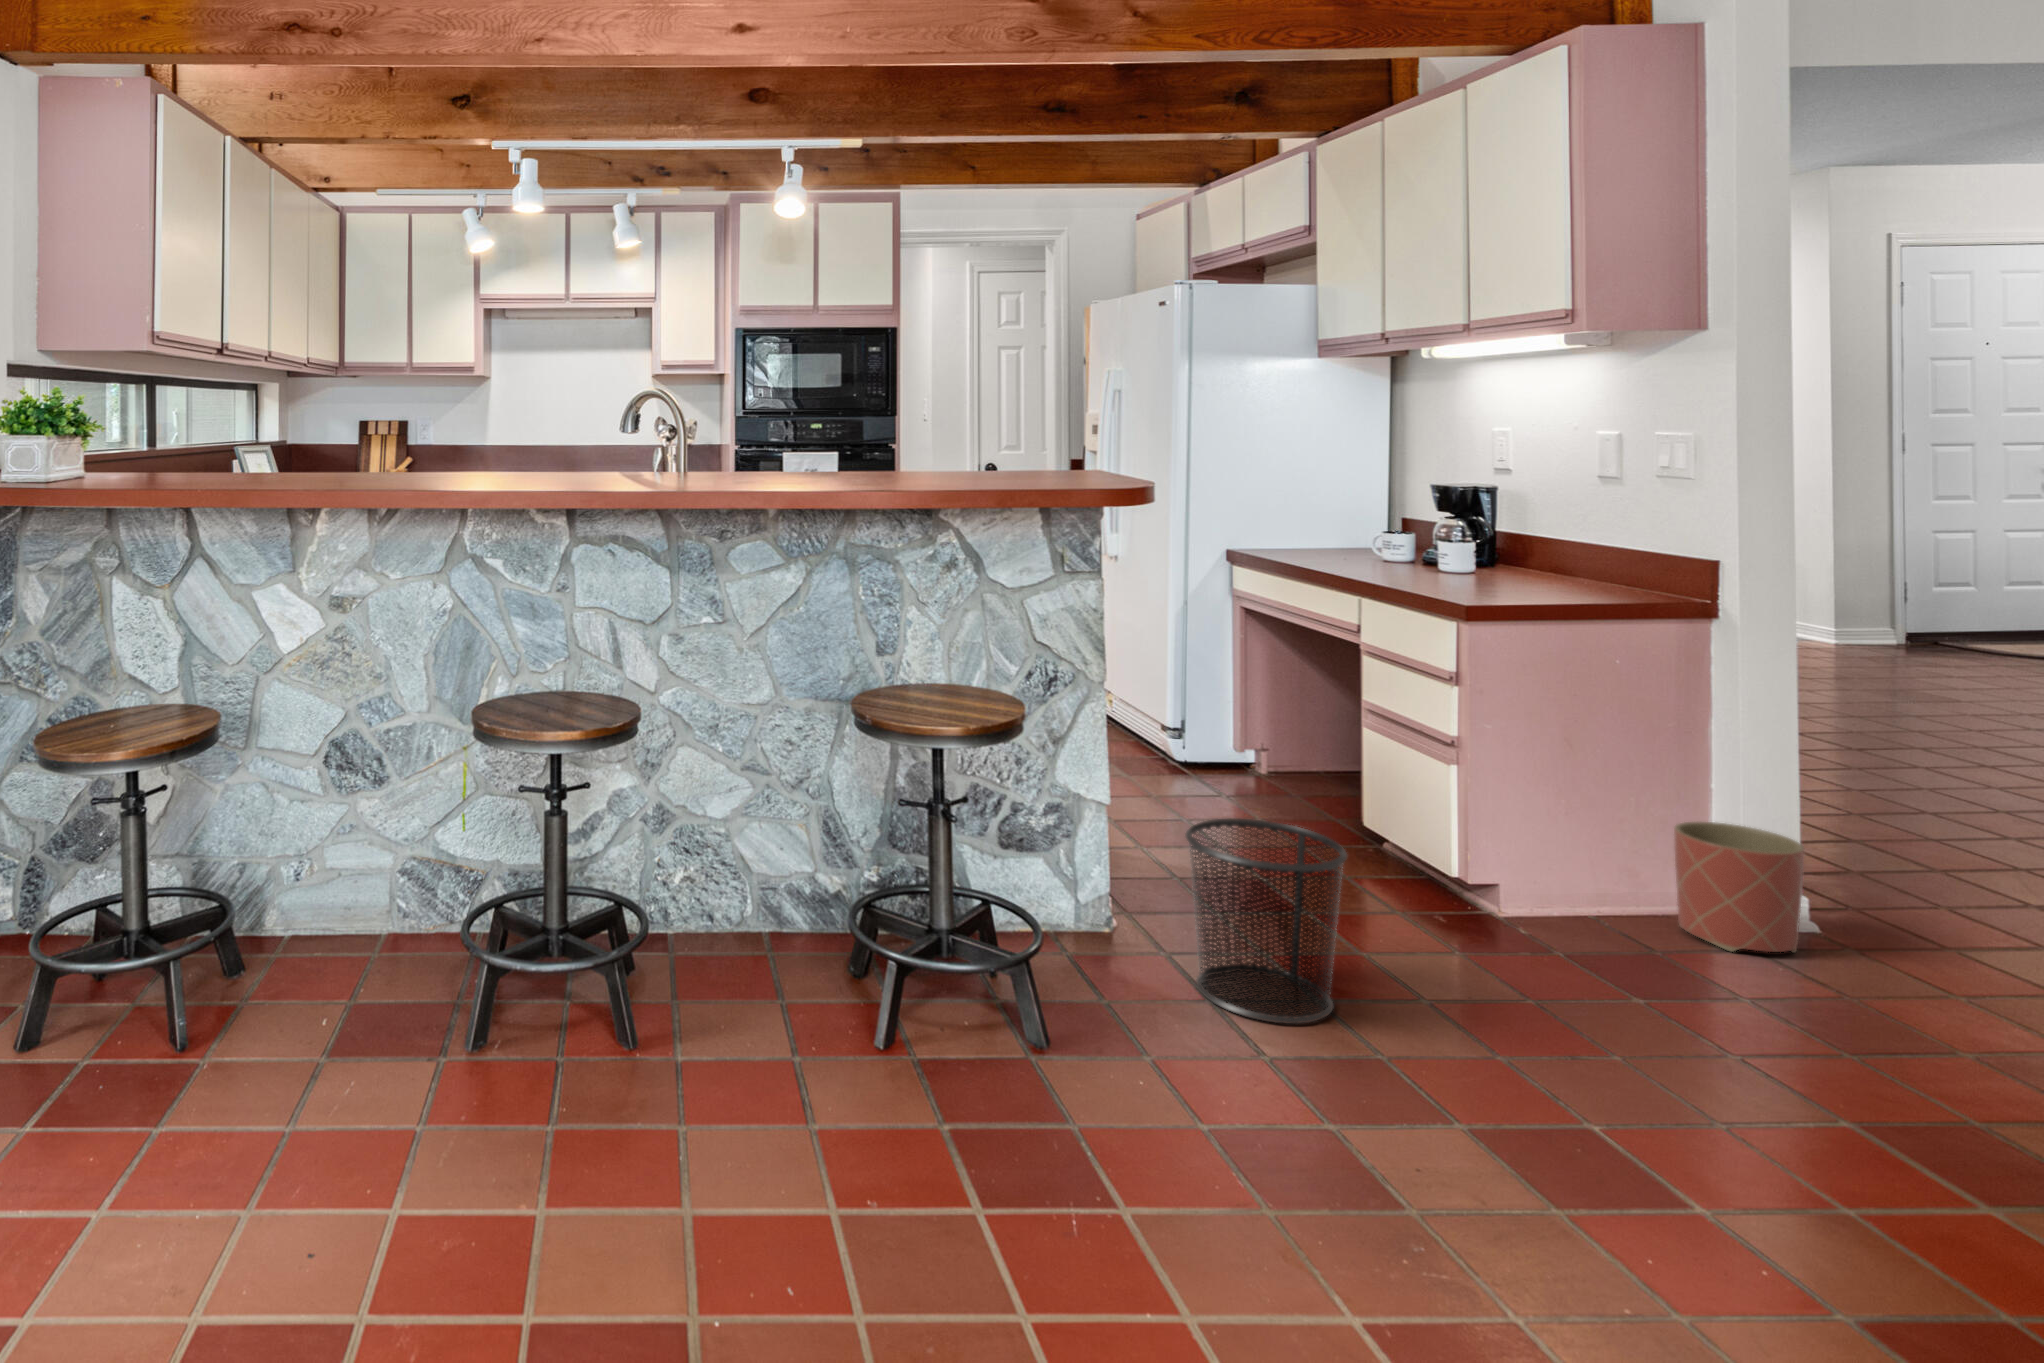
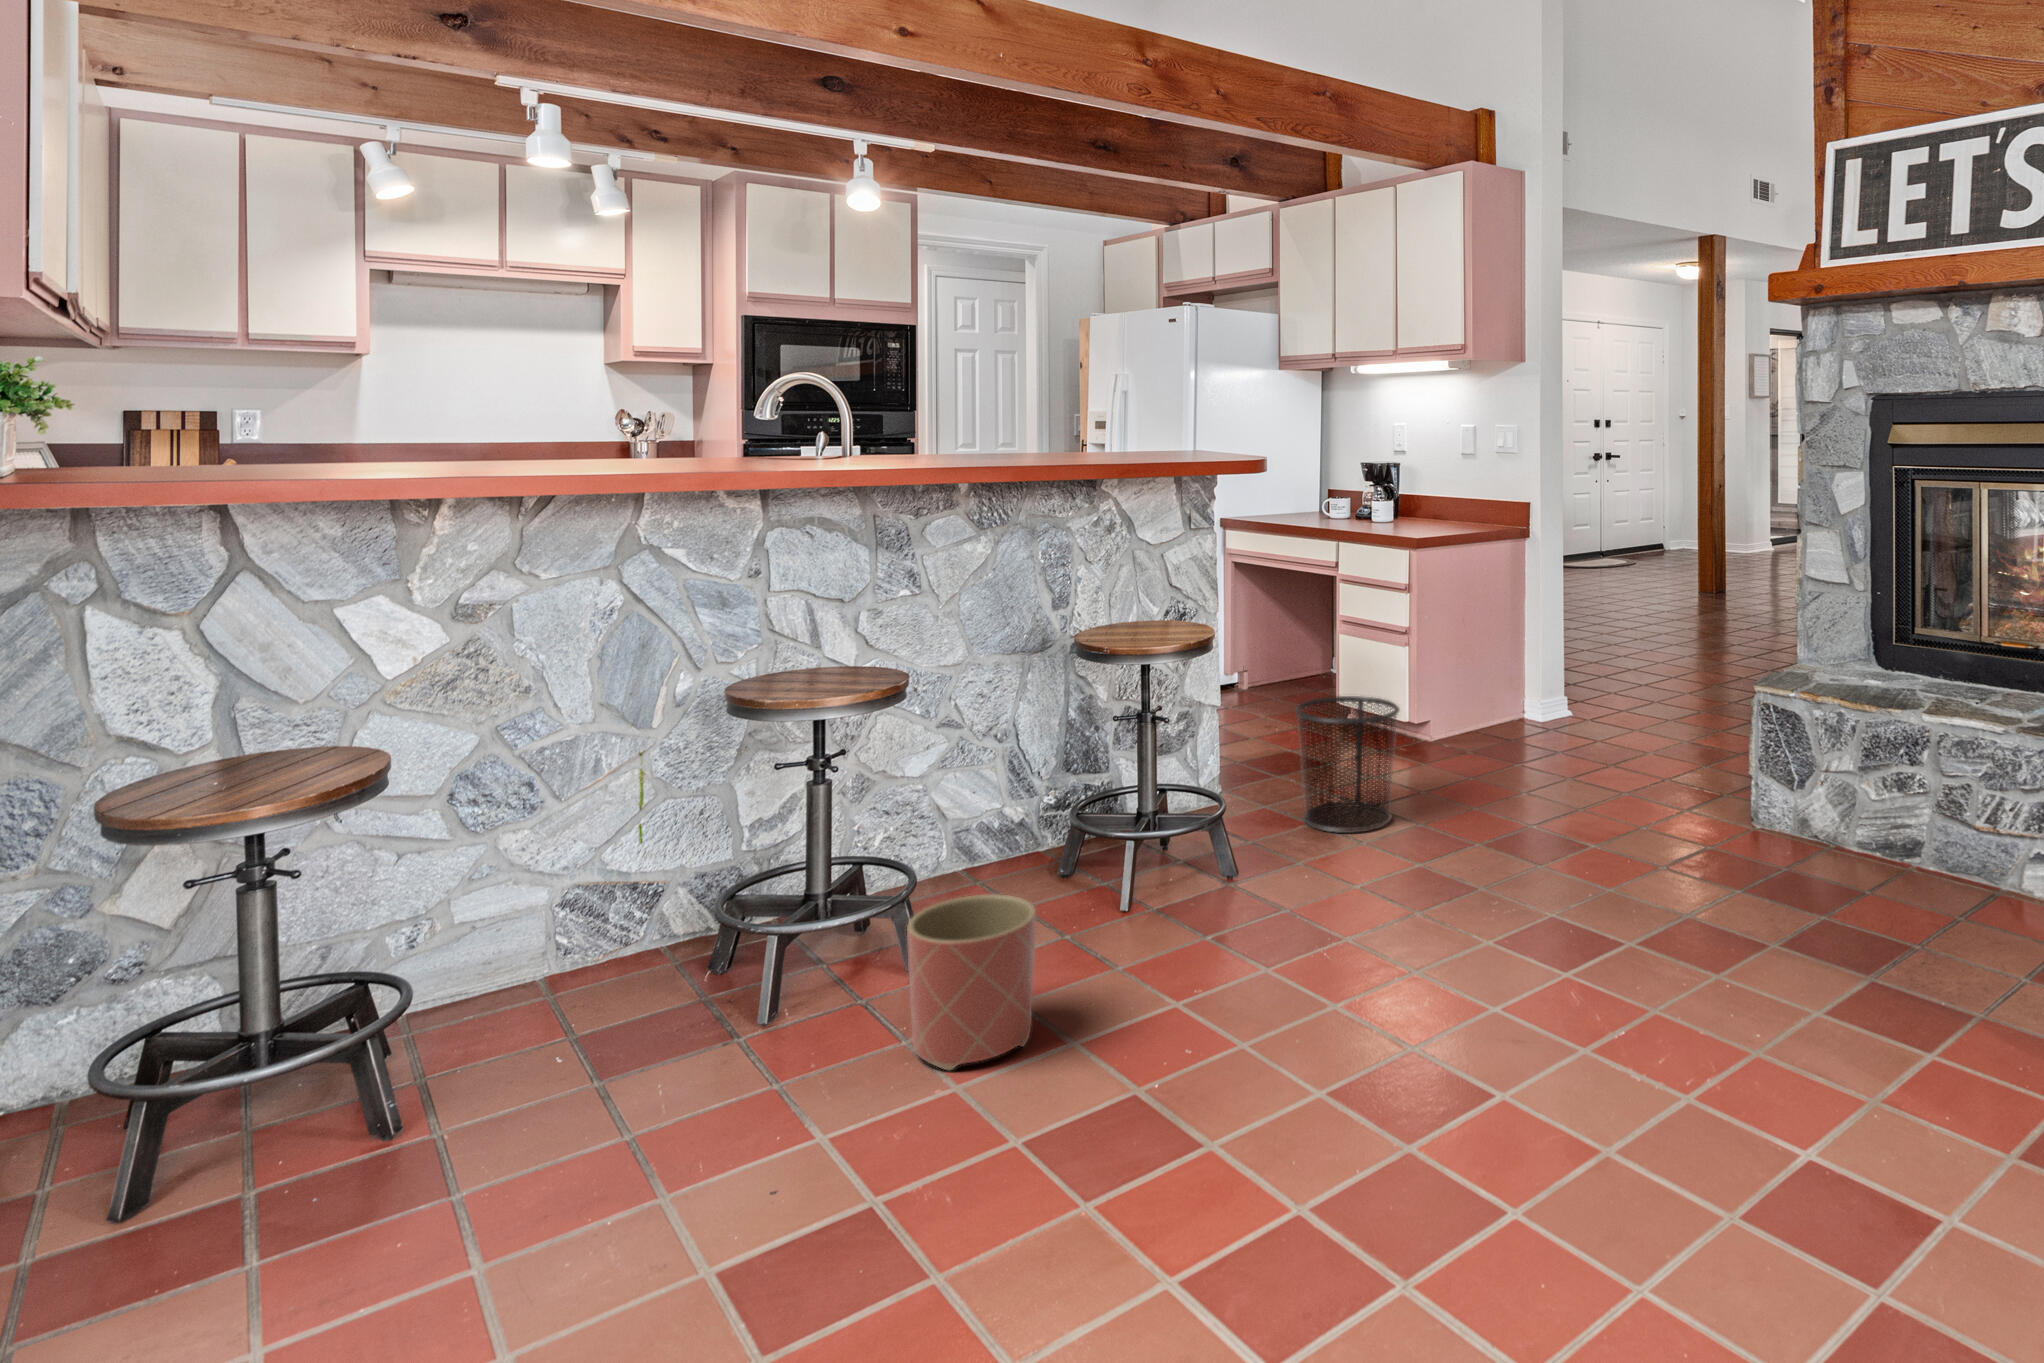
planter: present [1674,822,1805,953] -> present [907,894,1036,1070]

